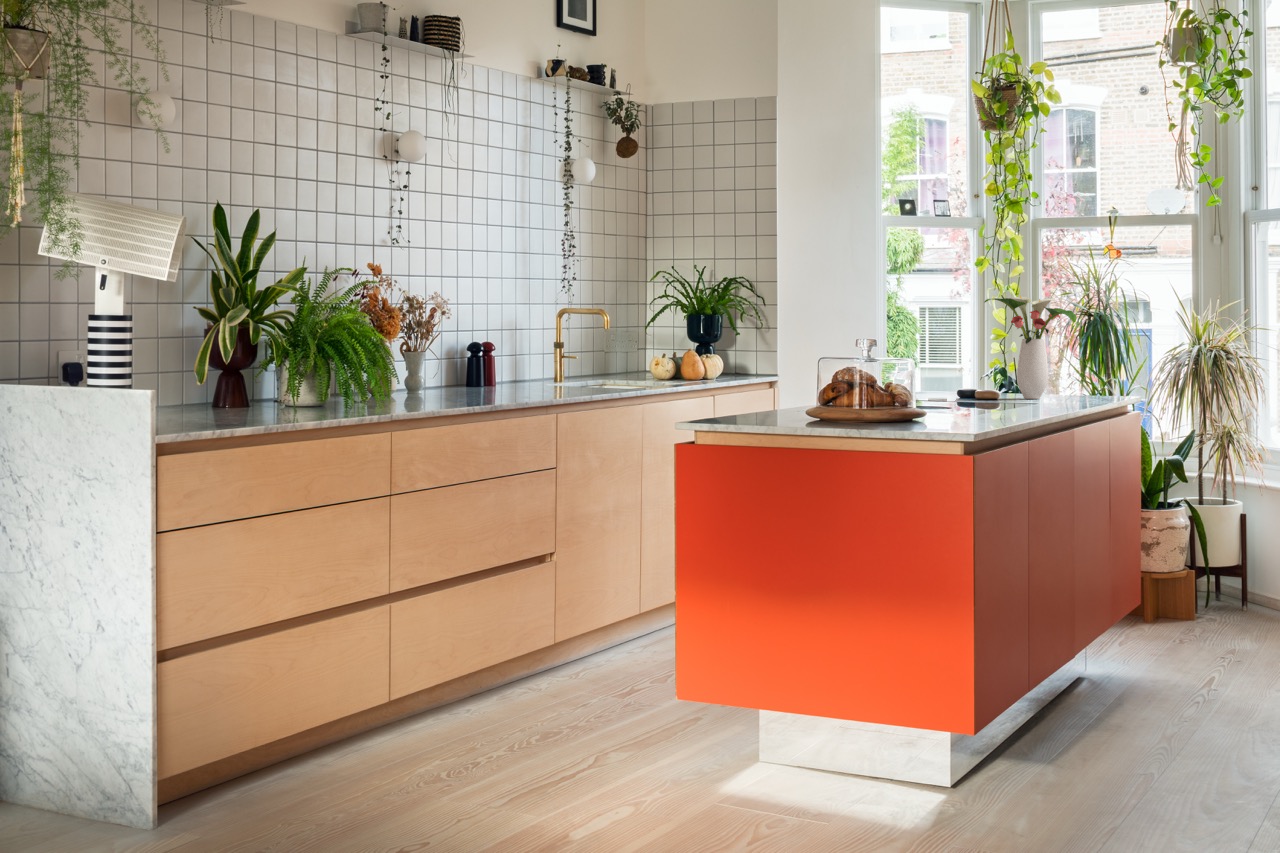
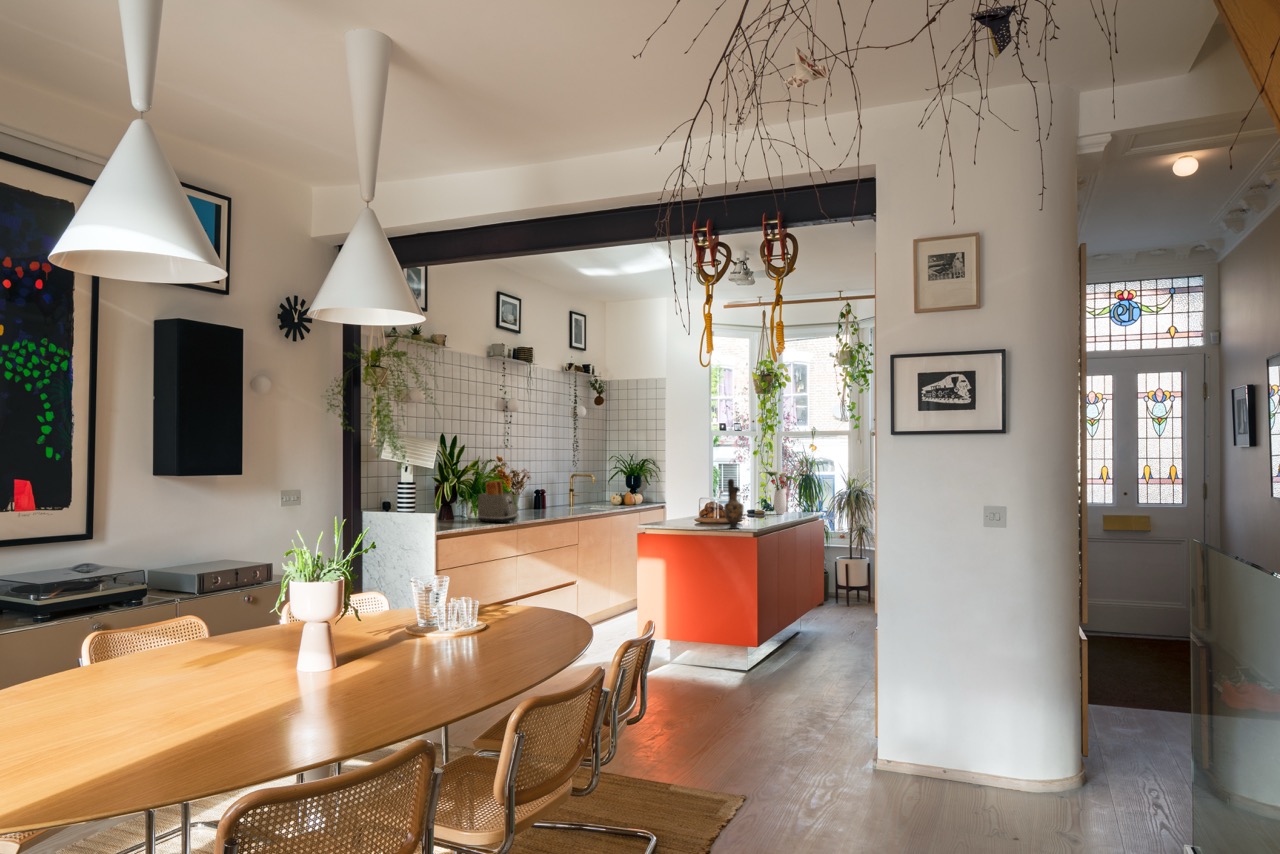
vase: none [890,296,943,429] -> present [724,479,744,529]
toaster: none [288,310,379,411] -> present [478,481,517,522]

